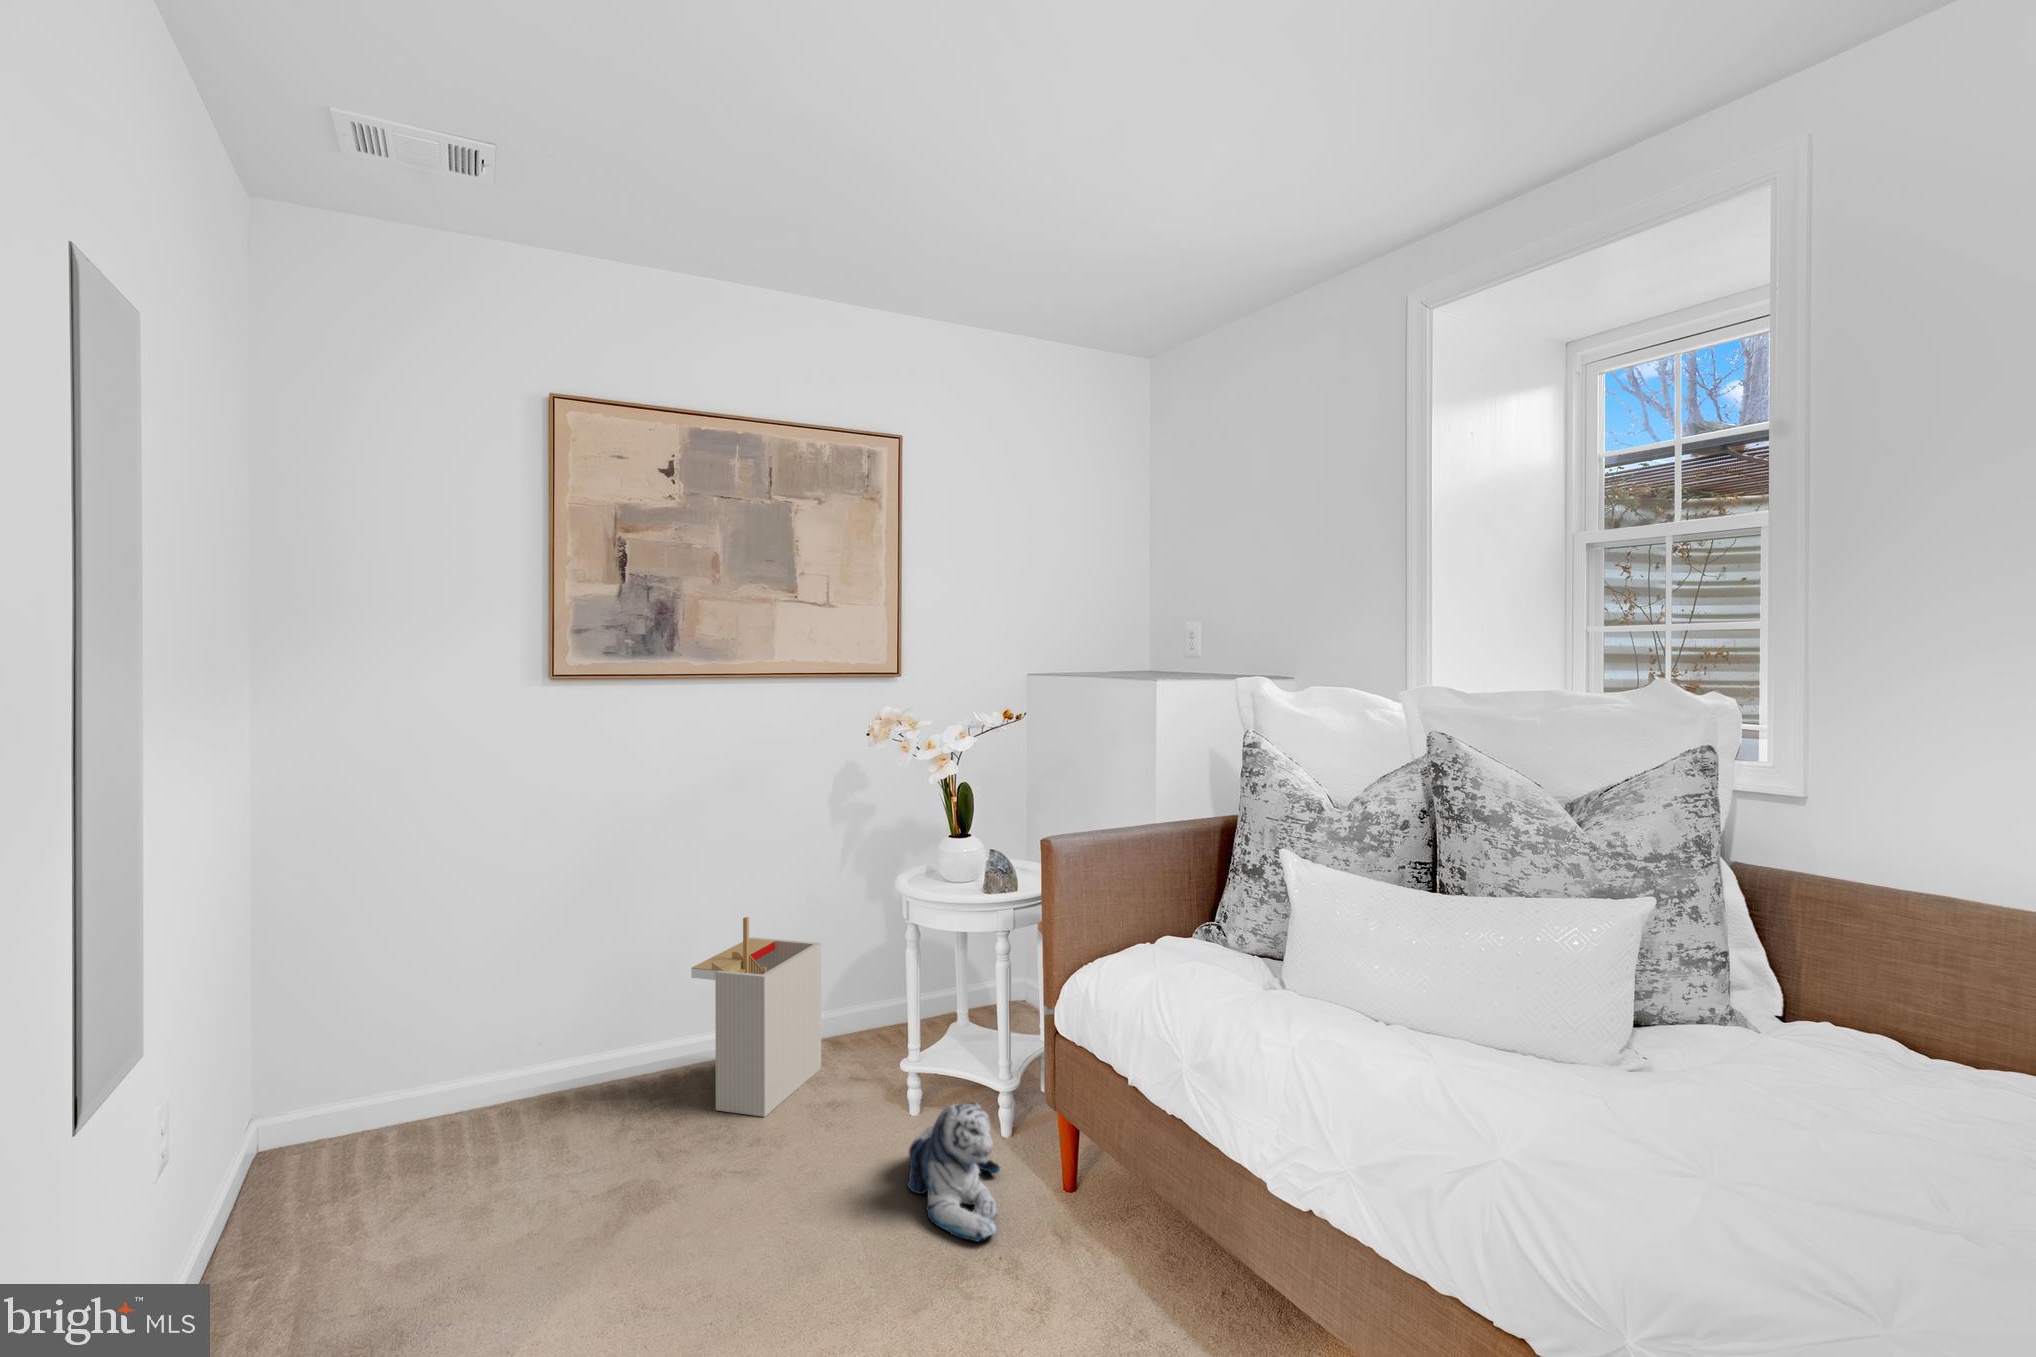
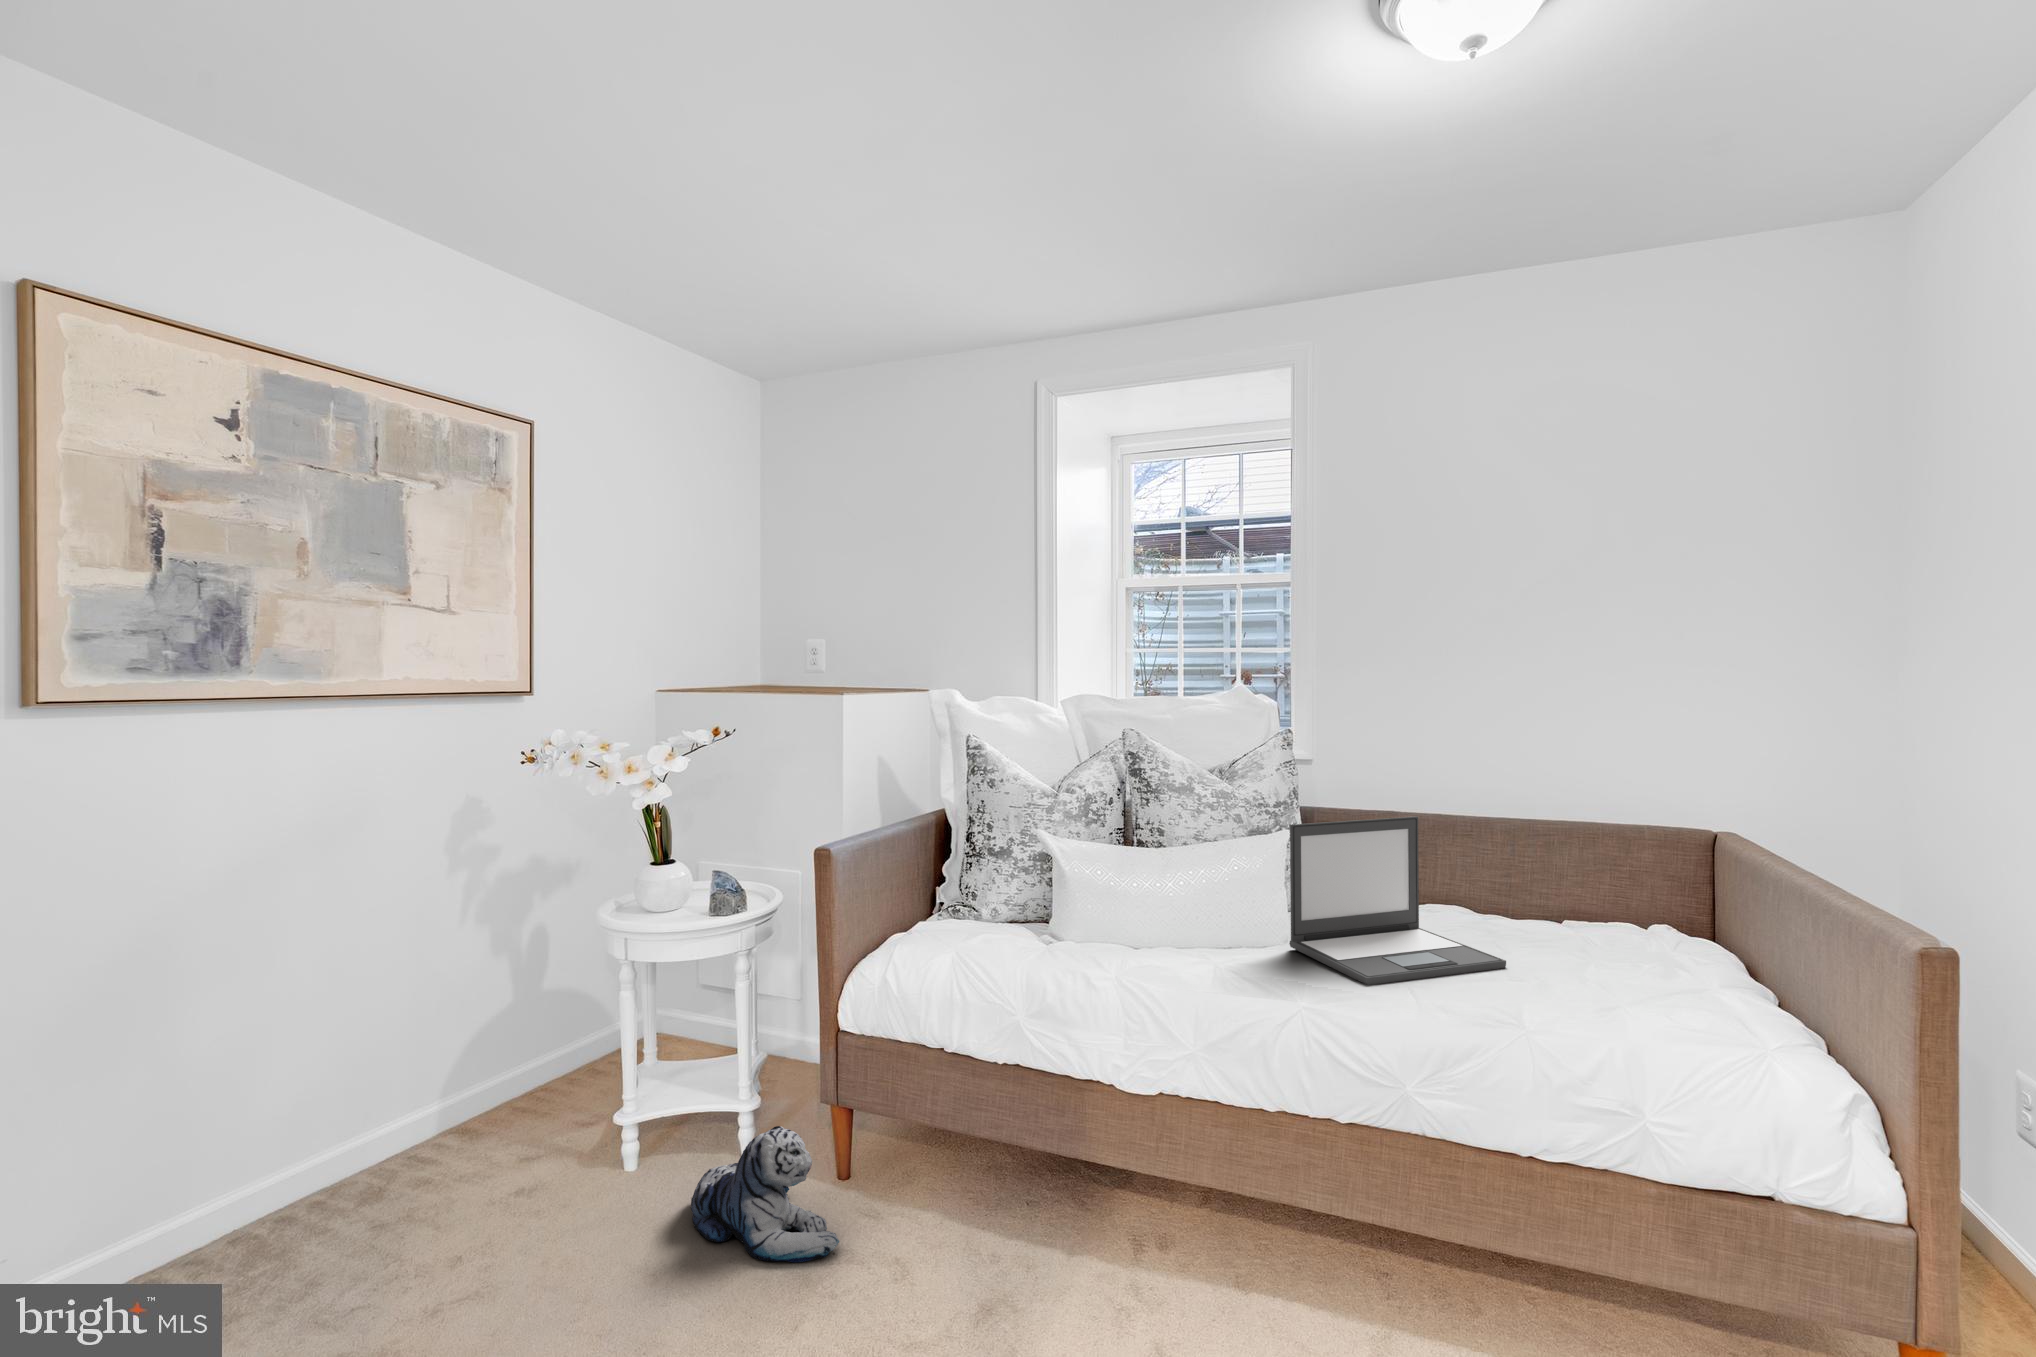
laptop: none [1549,880,1912,1186] -> present [1289,816,1506,985]
storage bin: present [691,917,821,1117] -> none [322,1001,476,1256]

